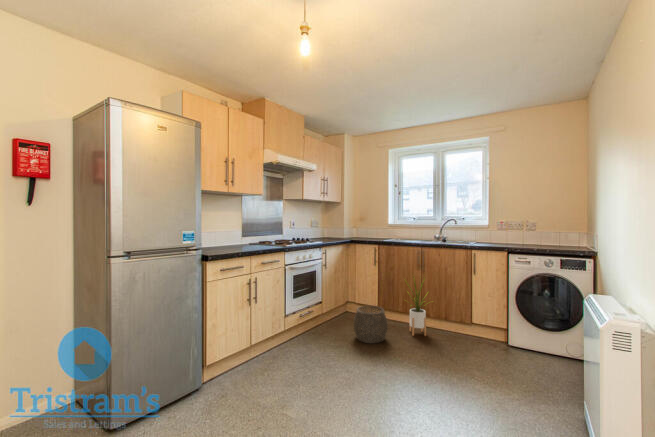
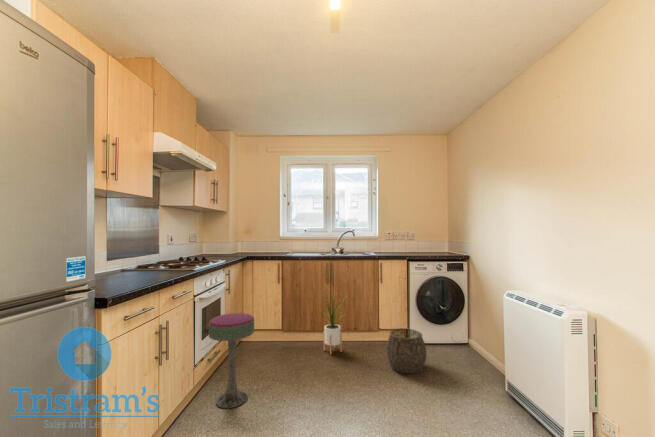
bar stool: none [296,282,329,351] -> present [208,313,255,408]
woven basket: present [354,306,388,343] -> present [386,328,427,374]

